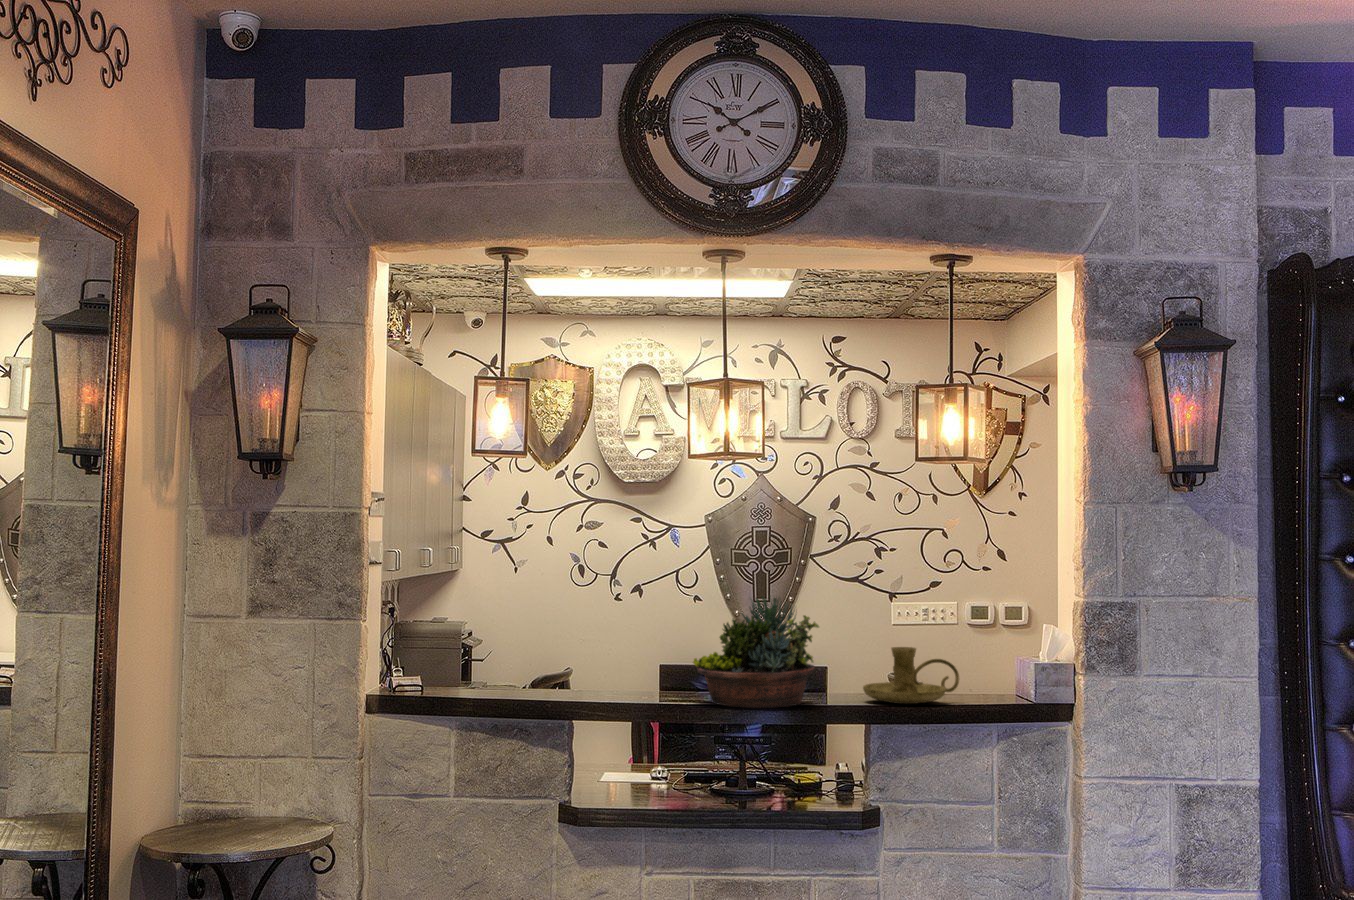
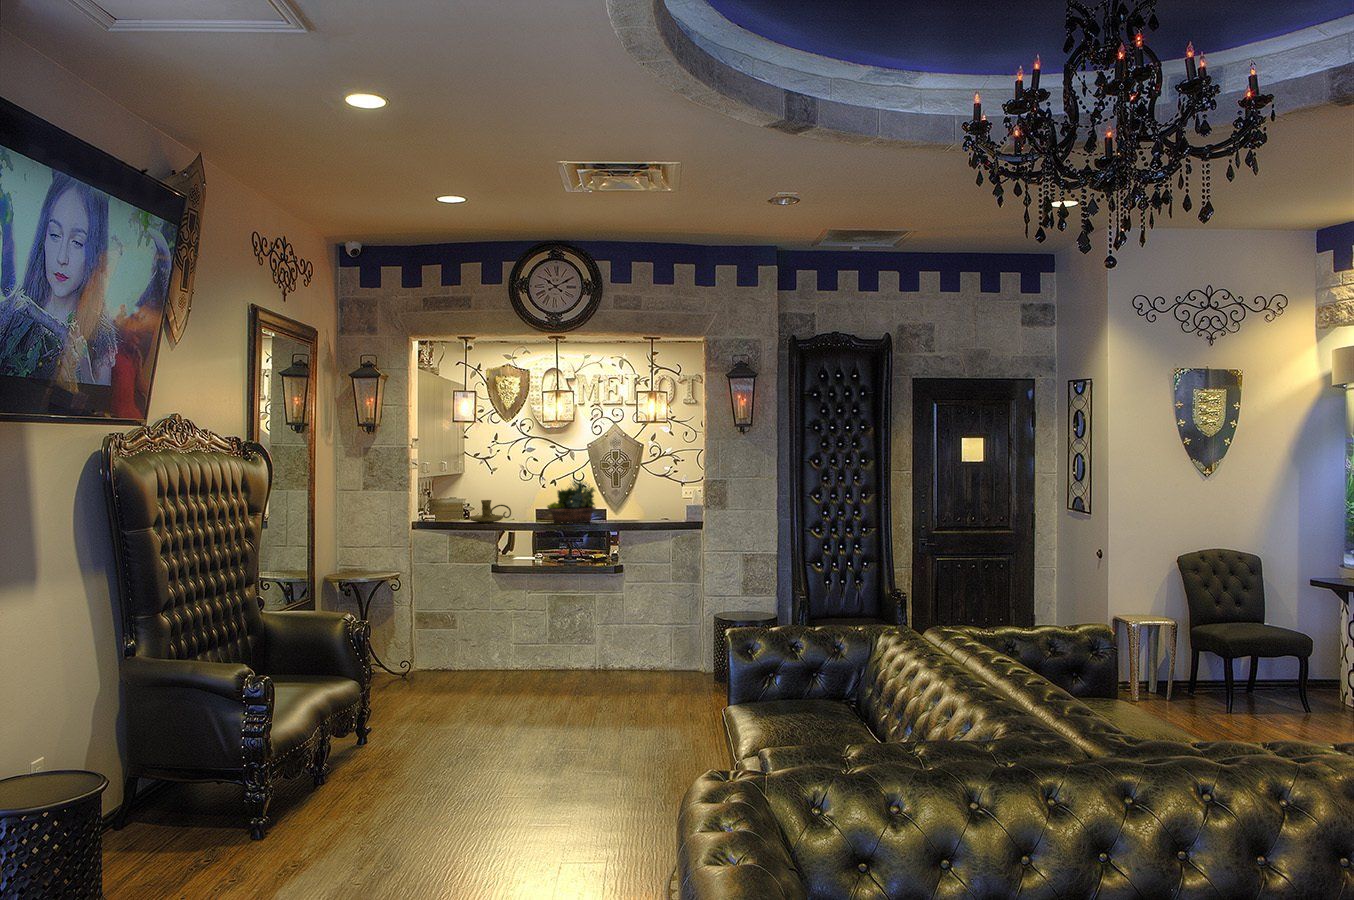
candle holder: present [863,647,959,704] -> present [469,500,511,523]

